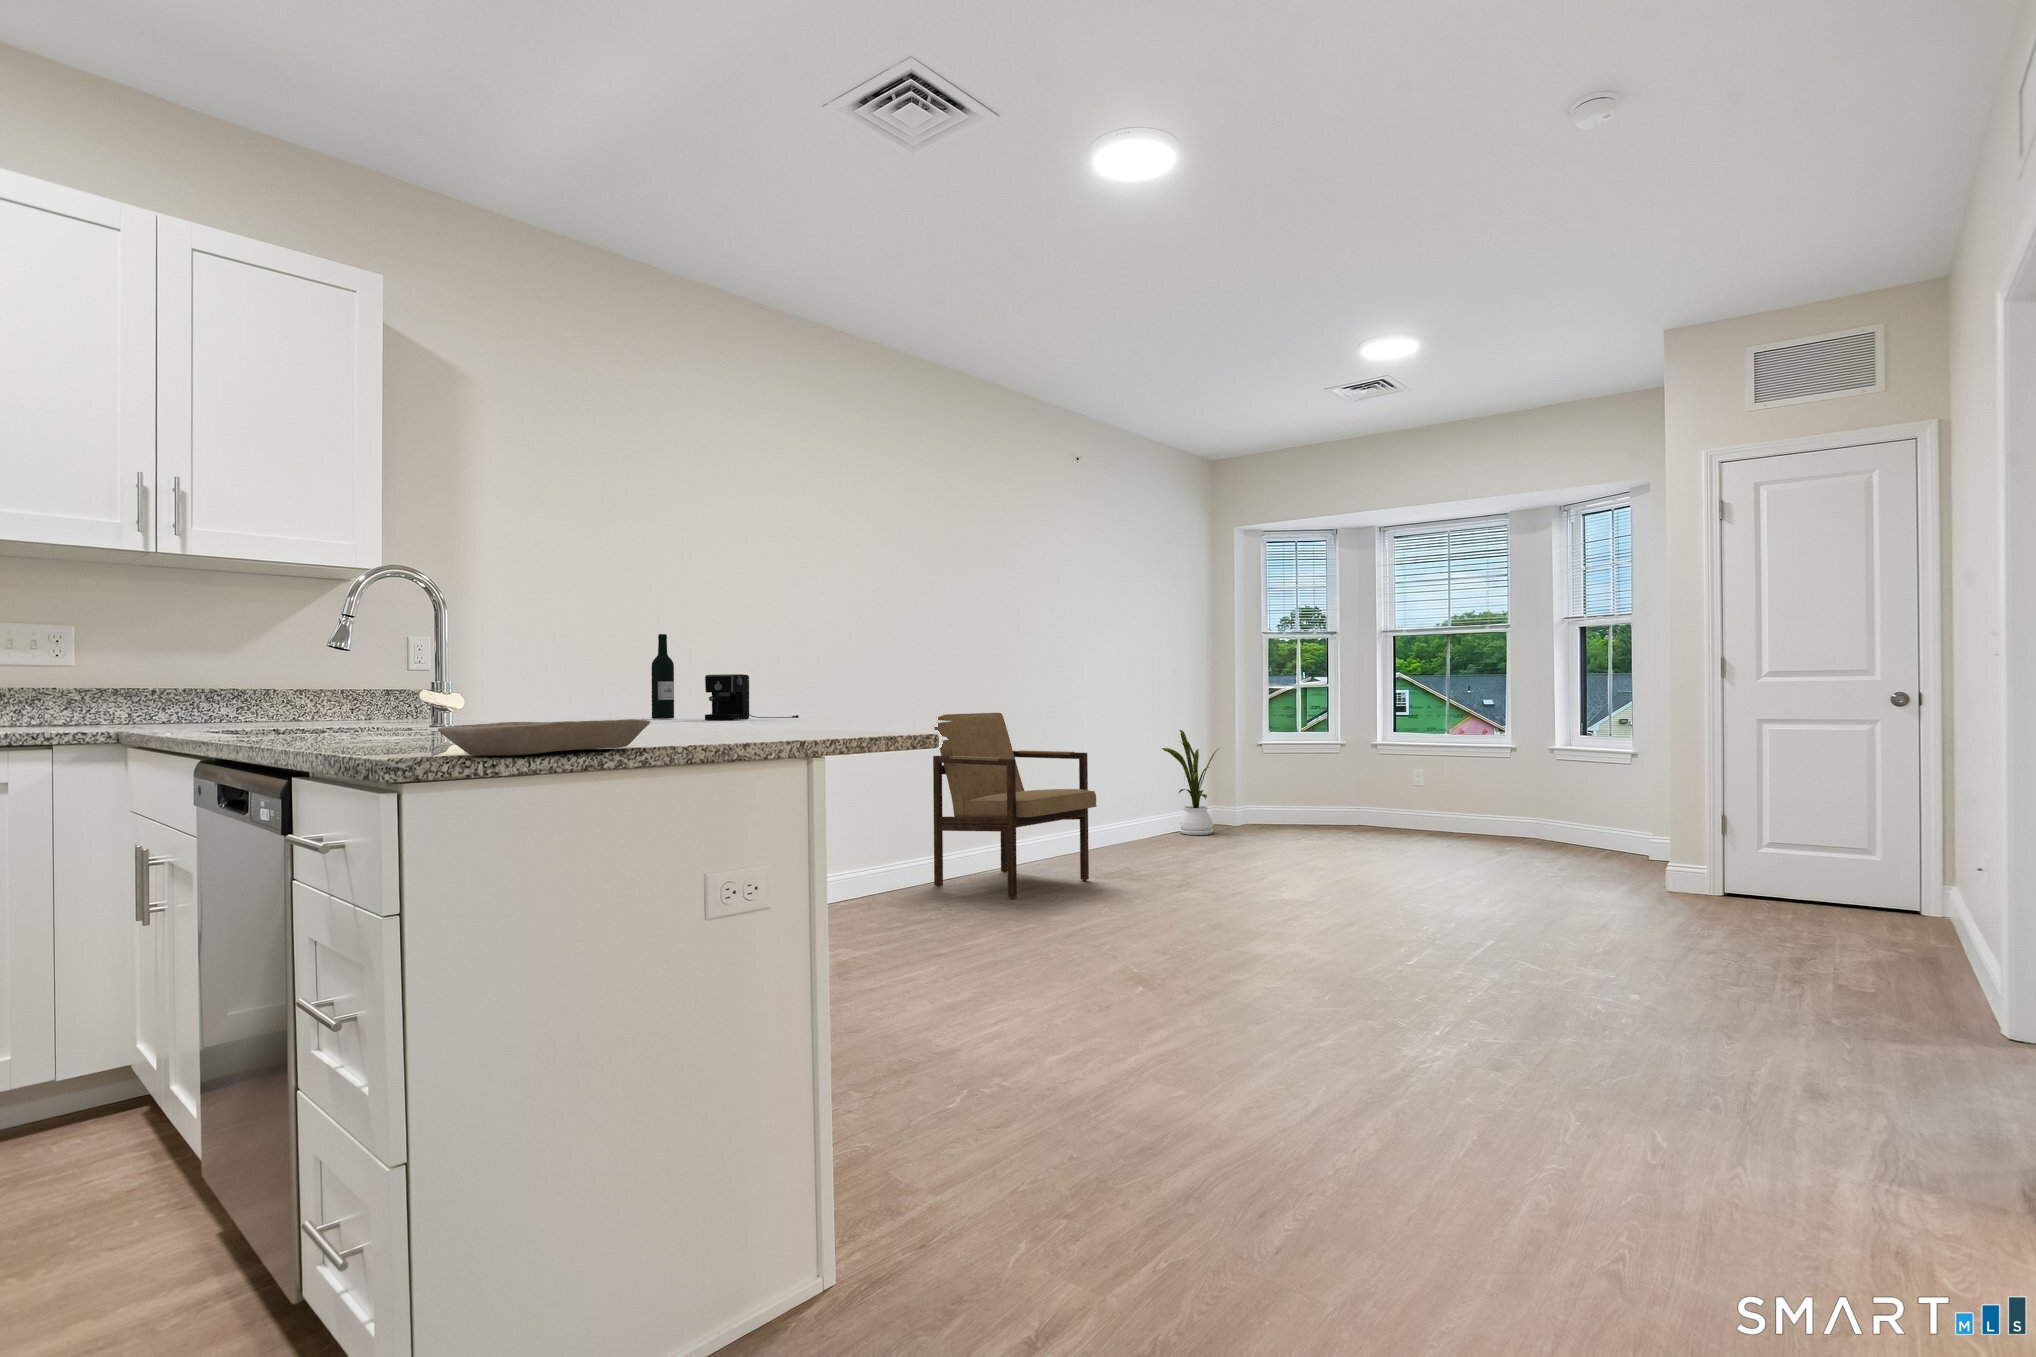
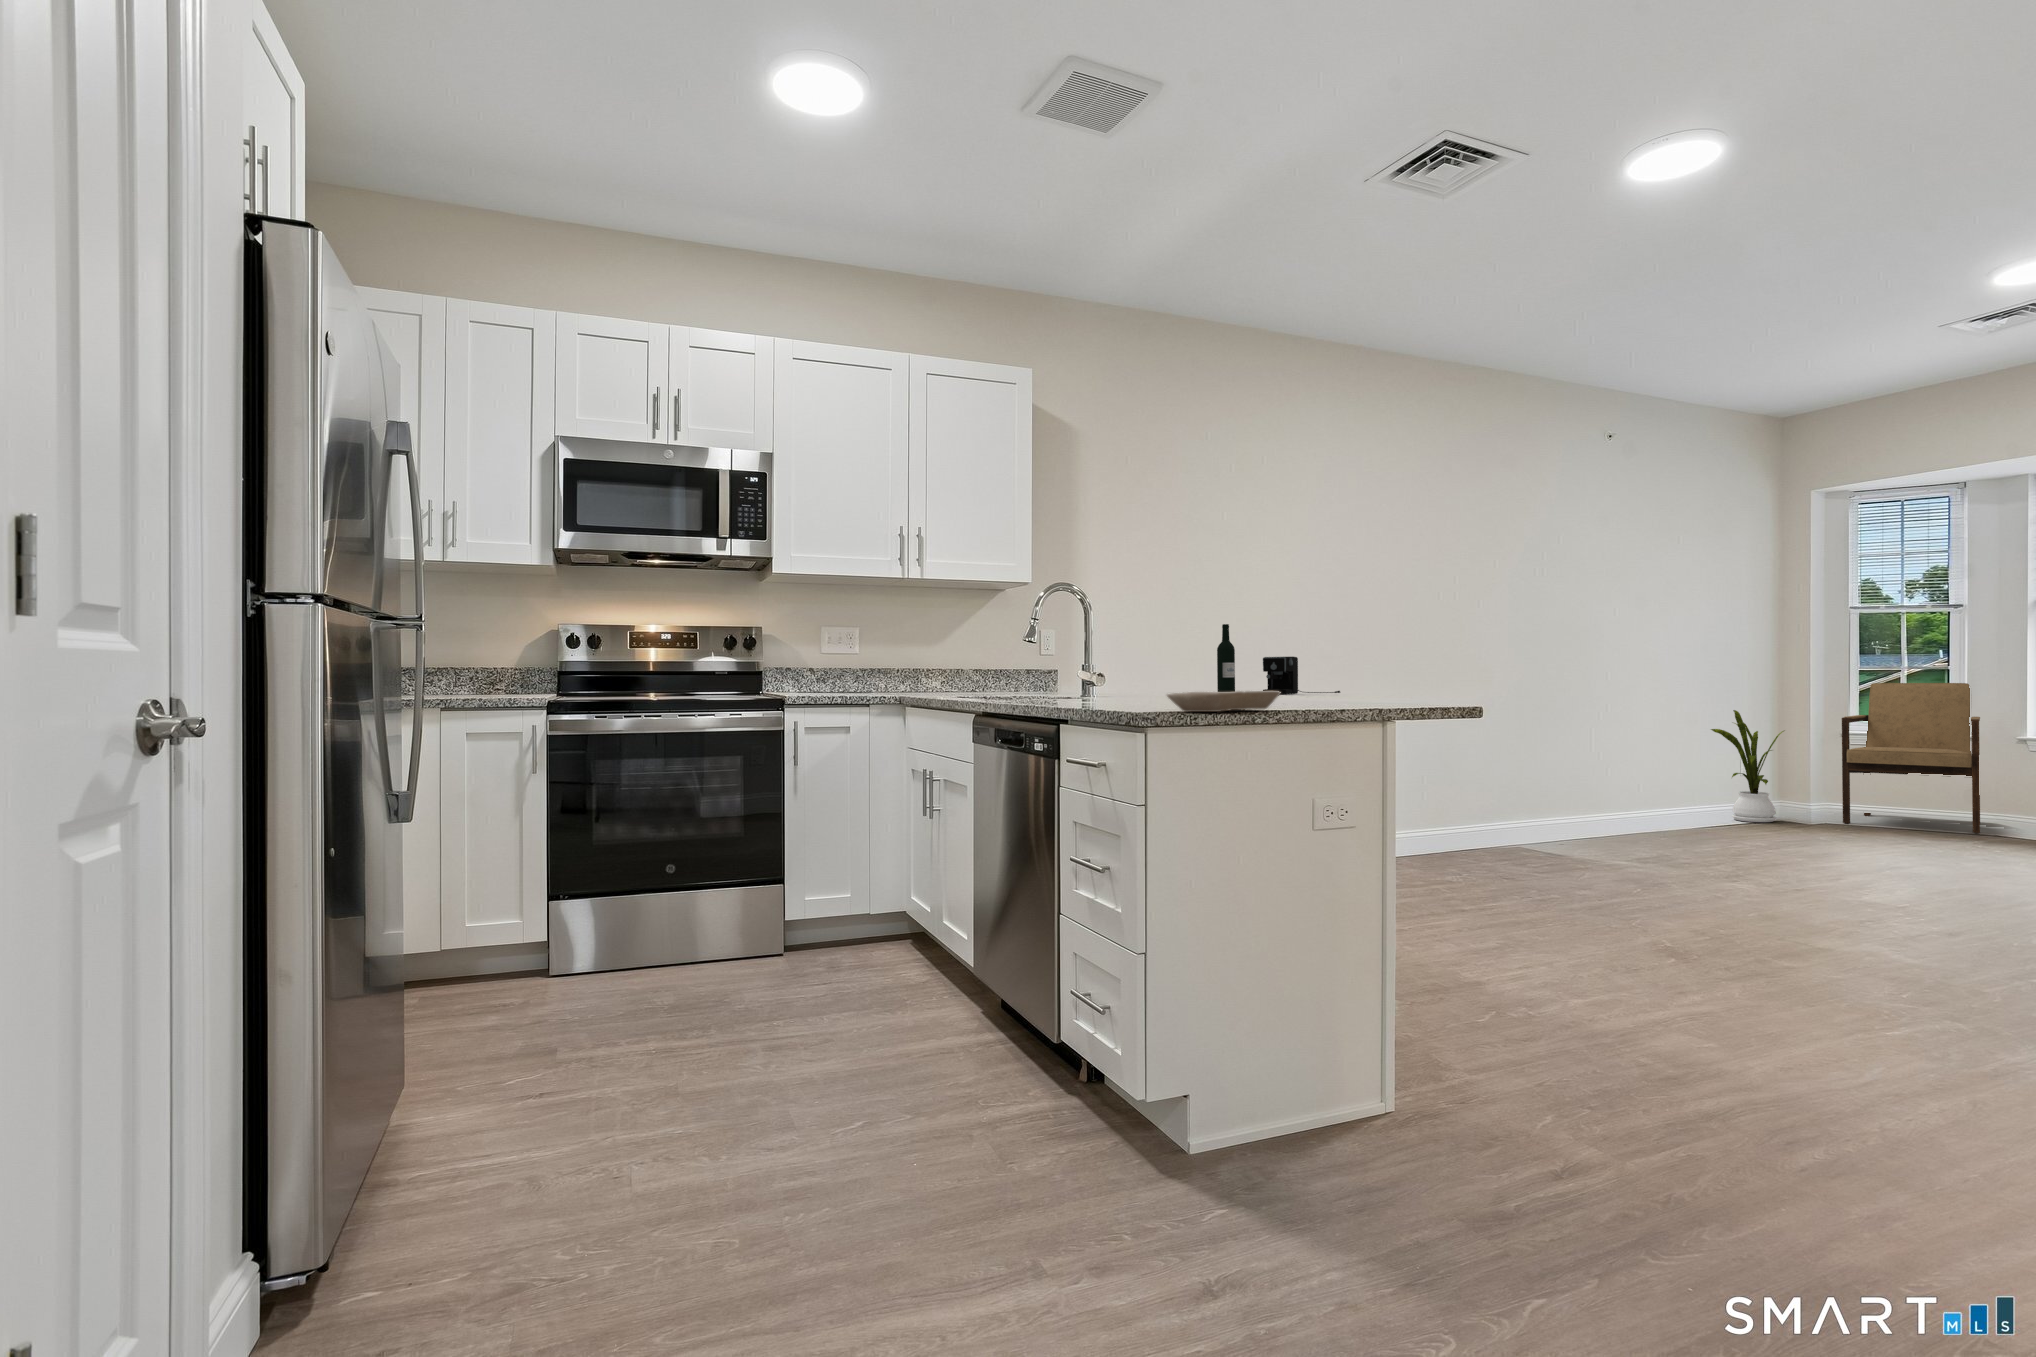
armchair: present [933,713,1096,898] -> present [1842,683,1980,833]

